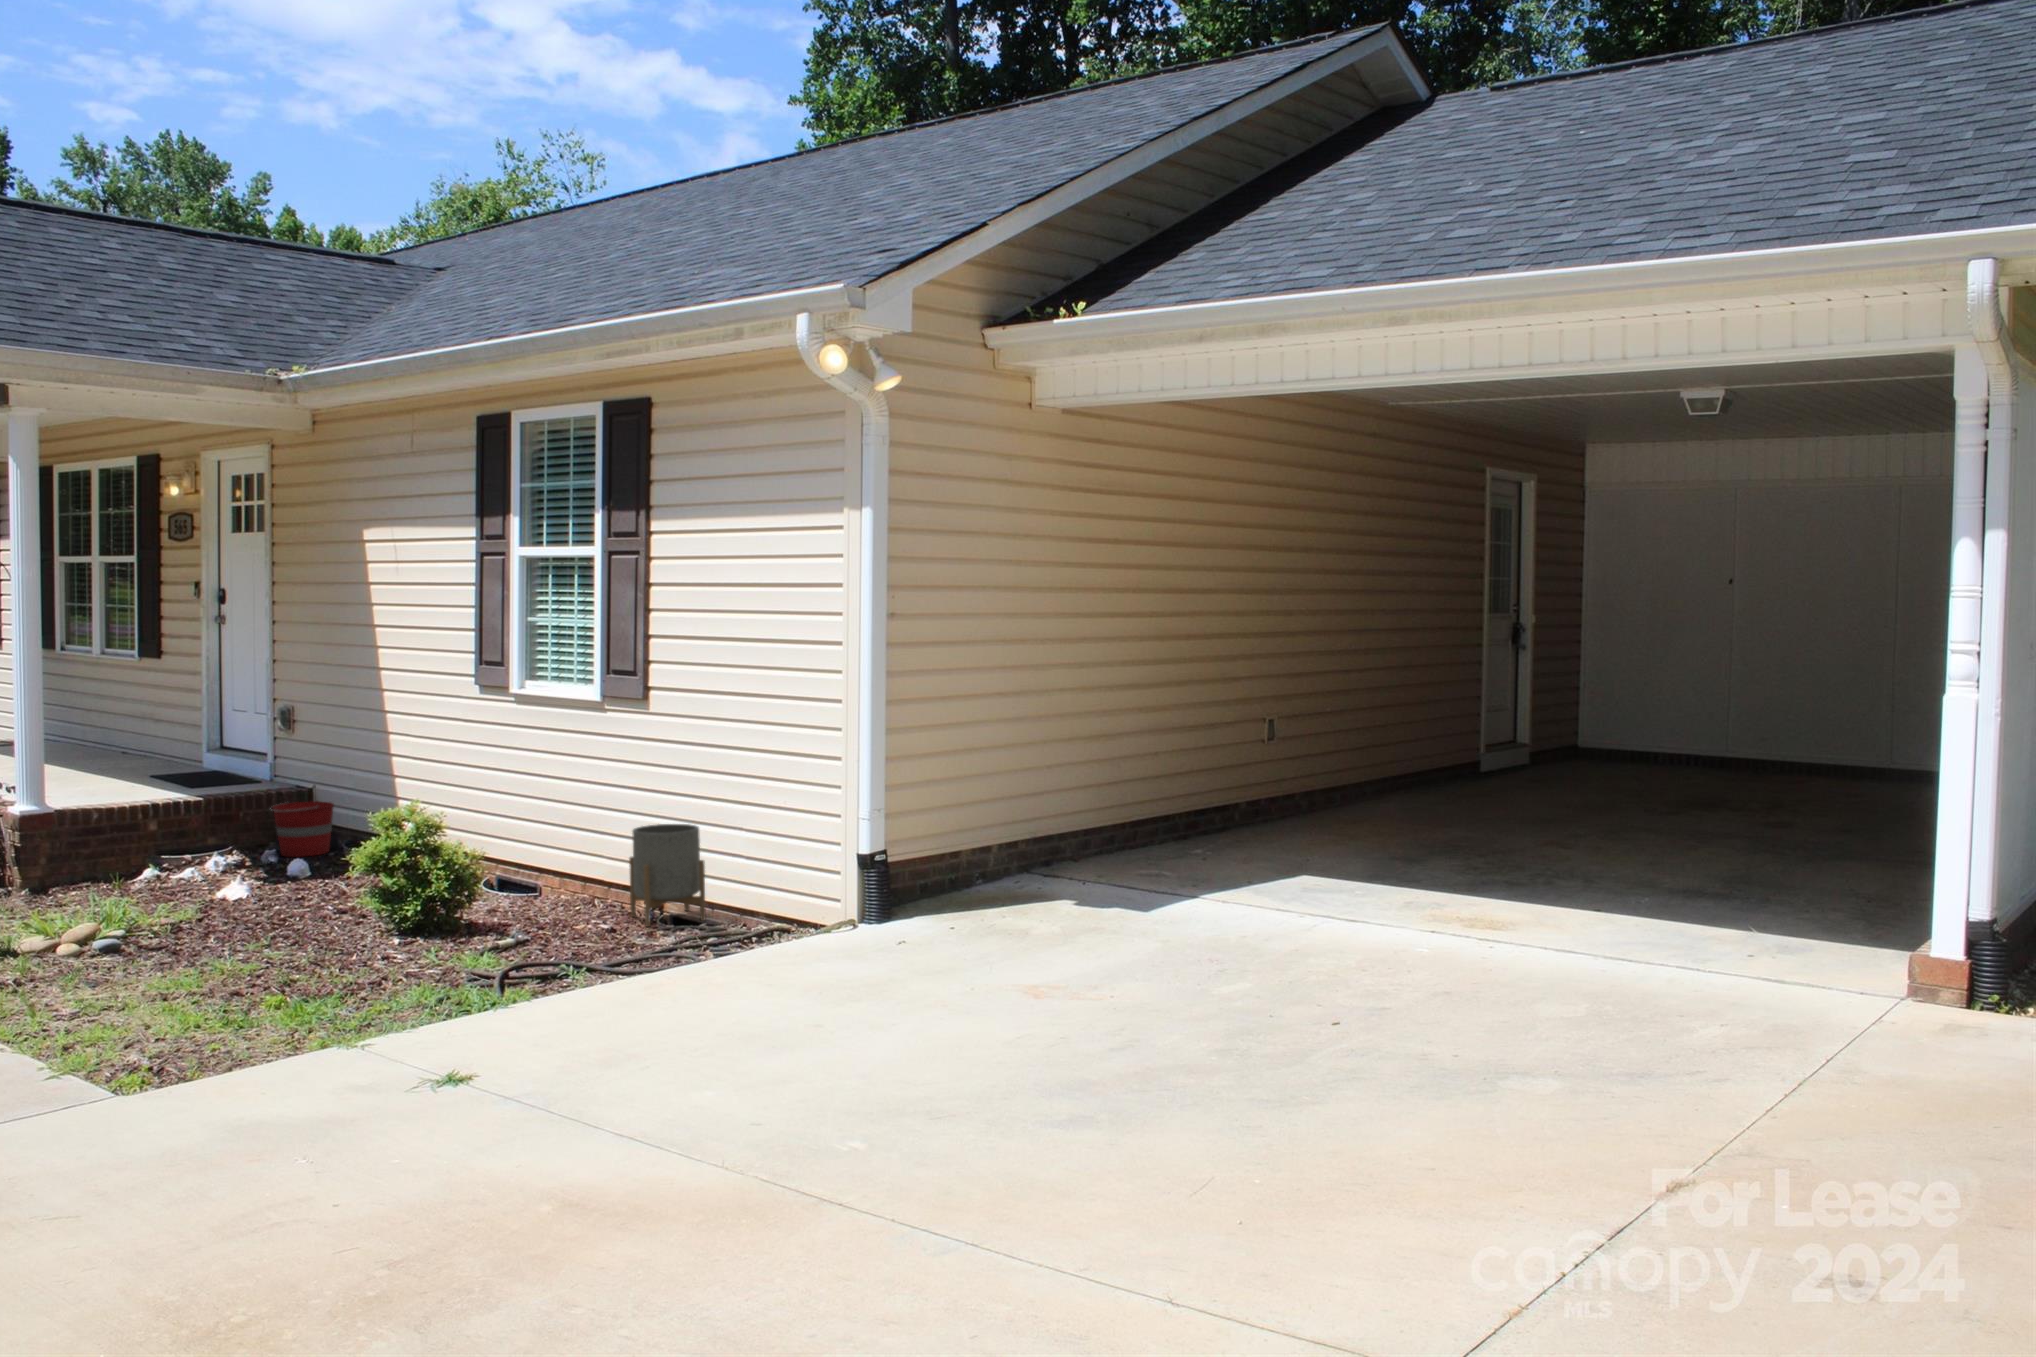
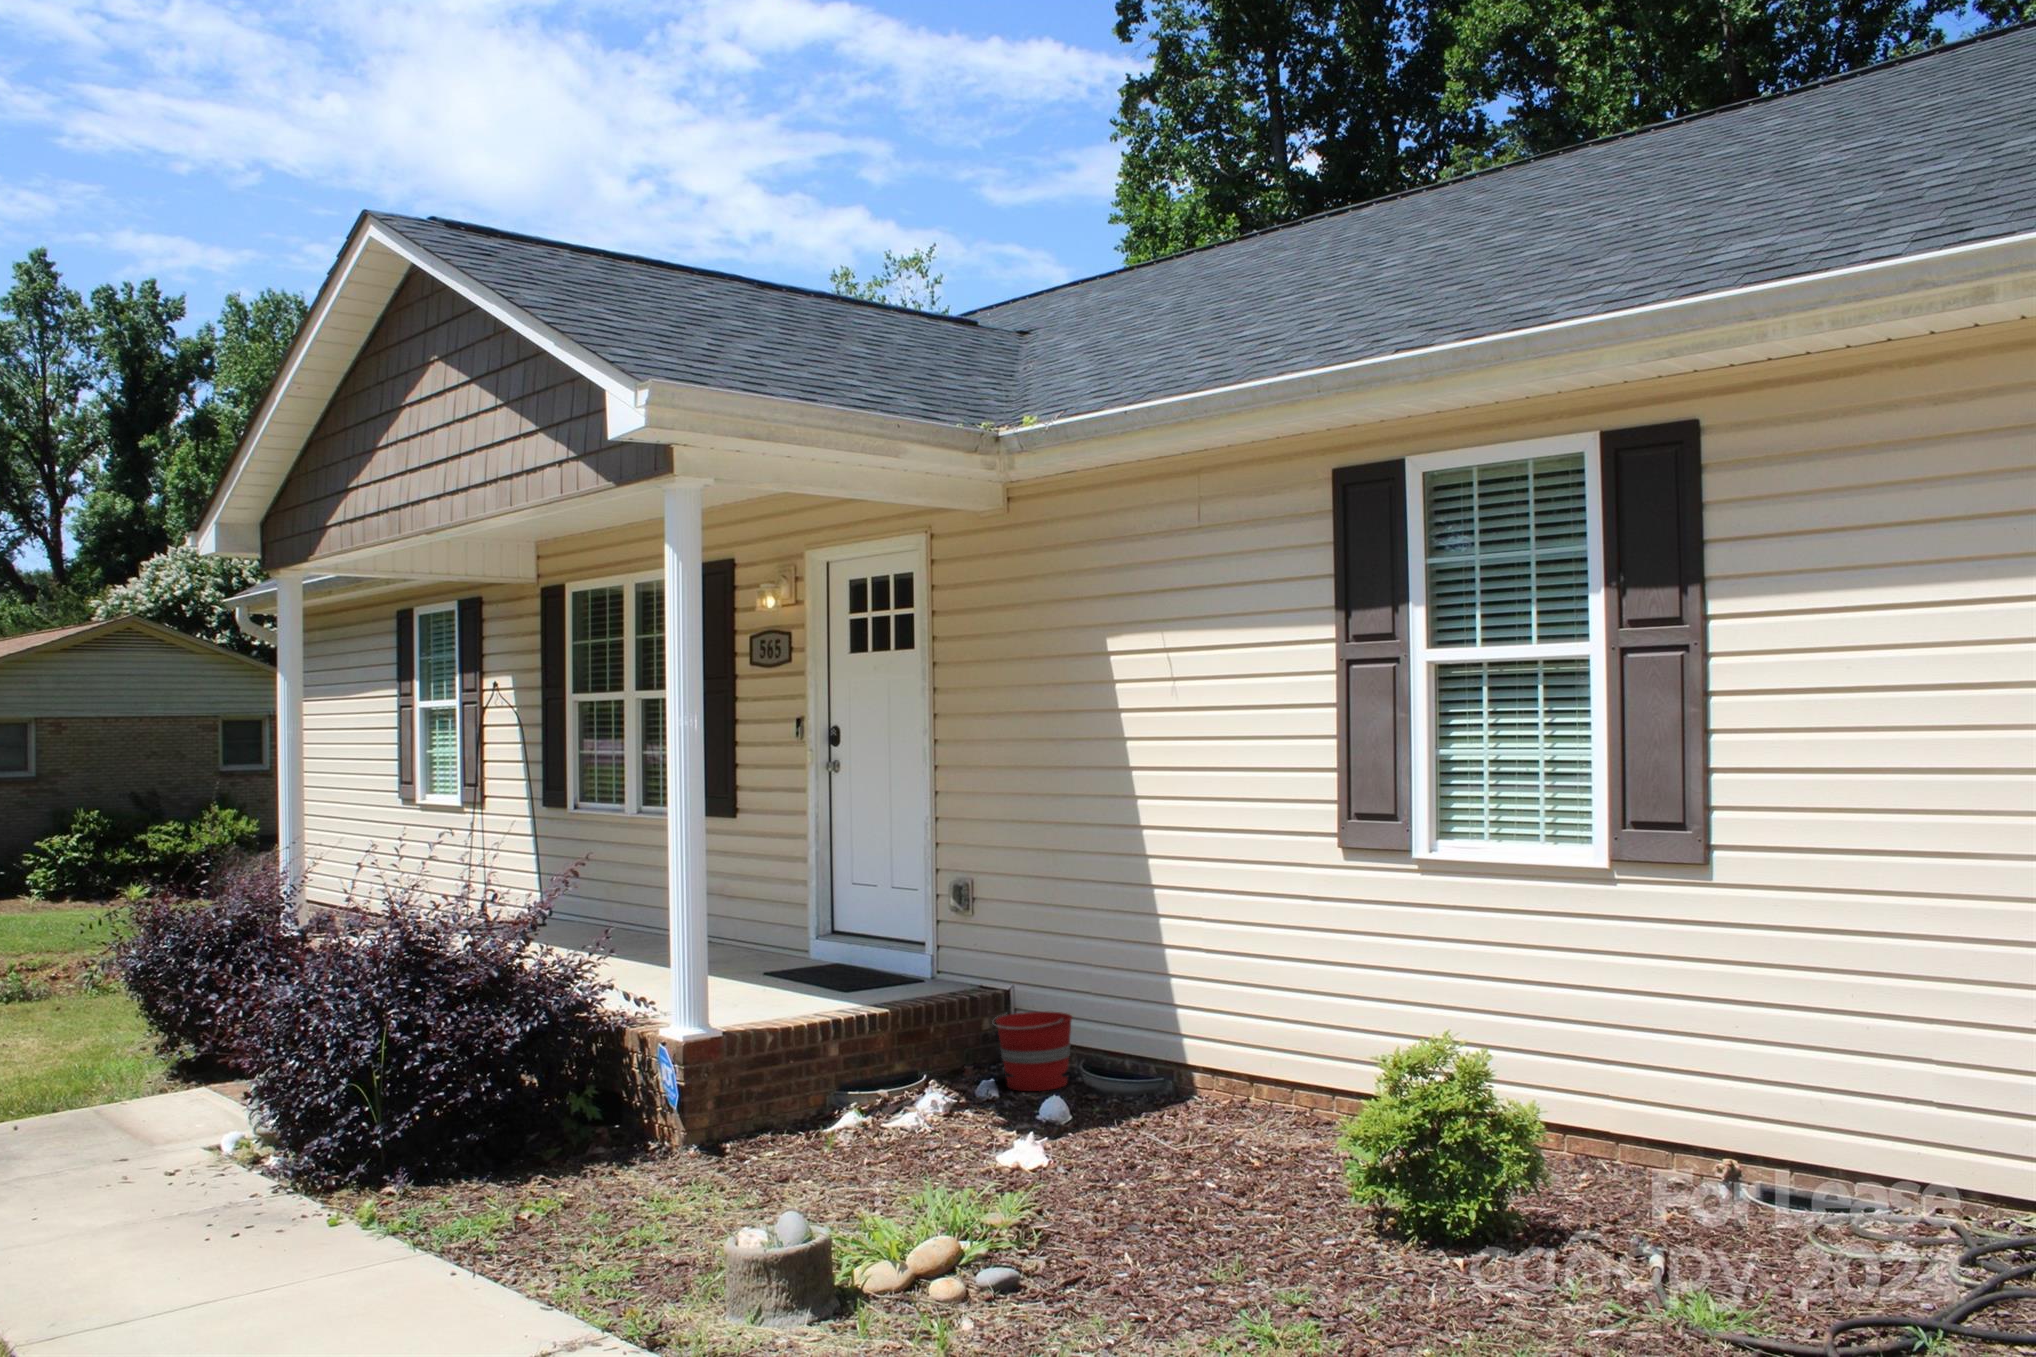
planter: present [629,824,706,927] -> none [1753,1054,1898,1219]

